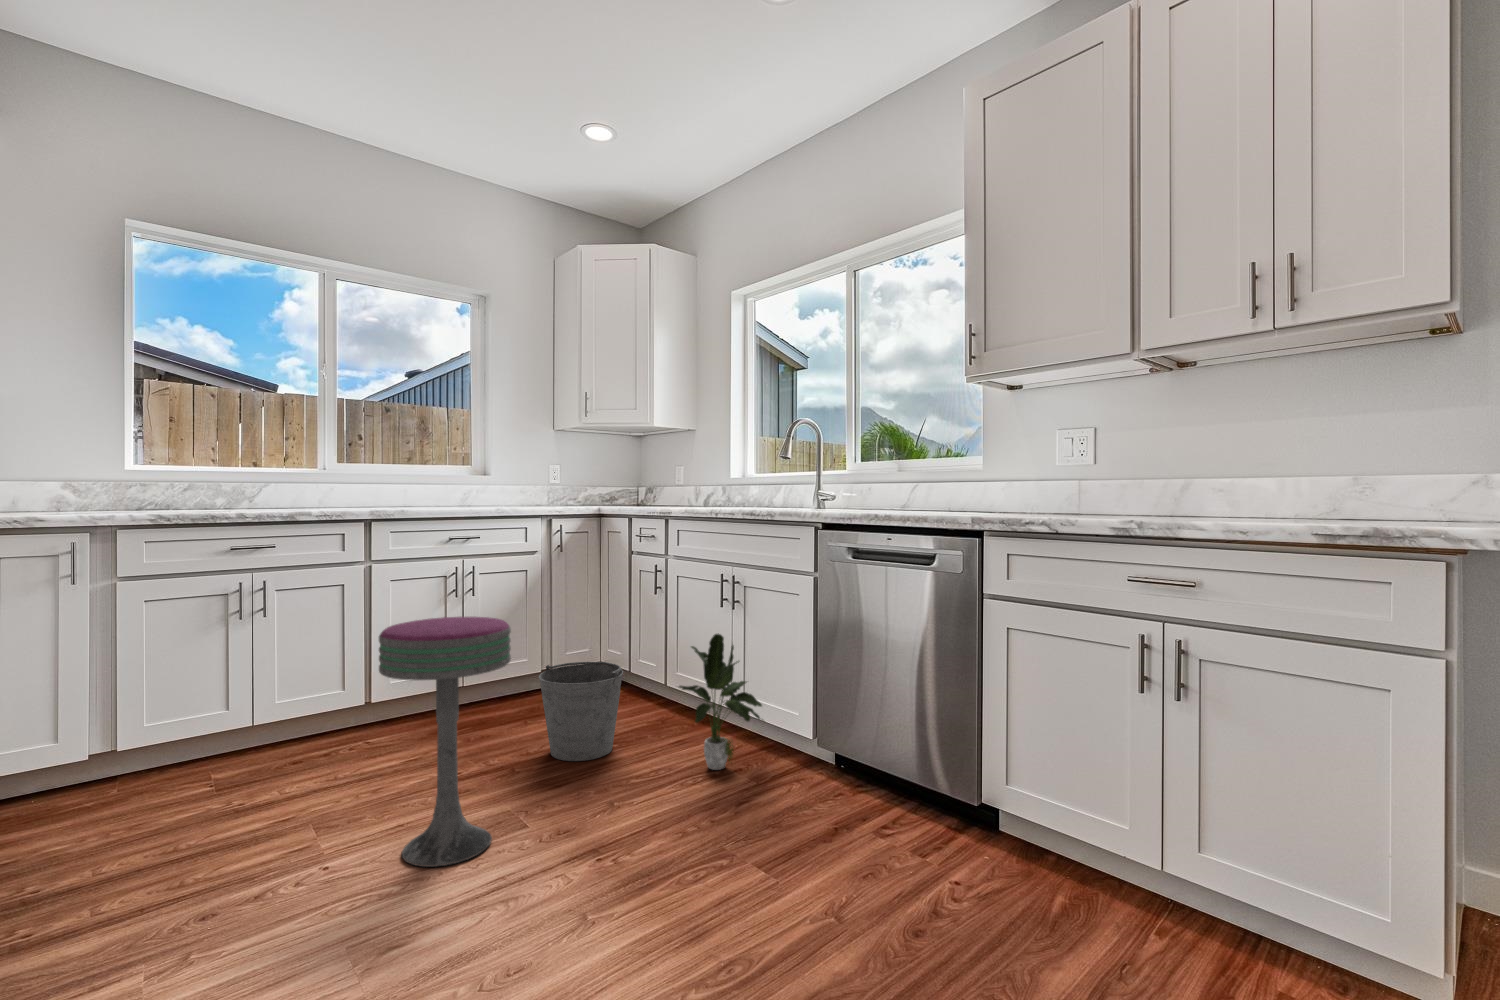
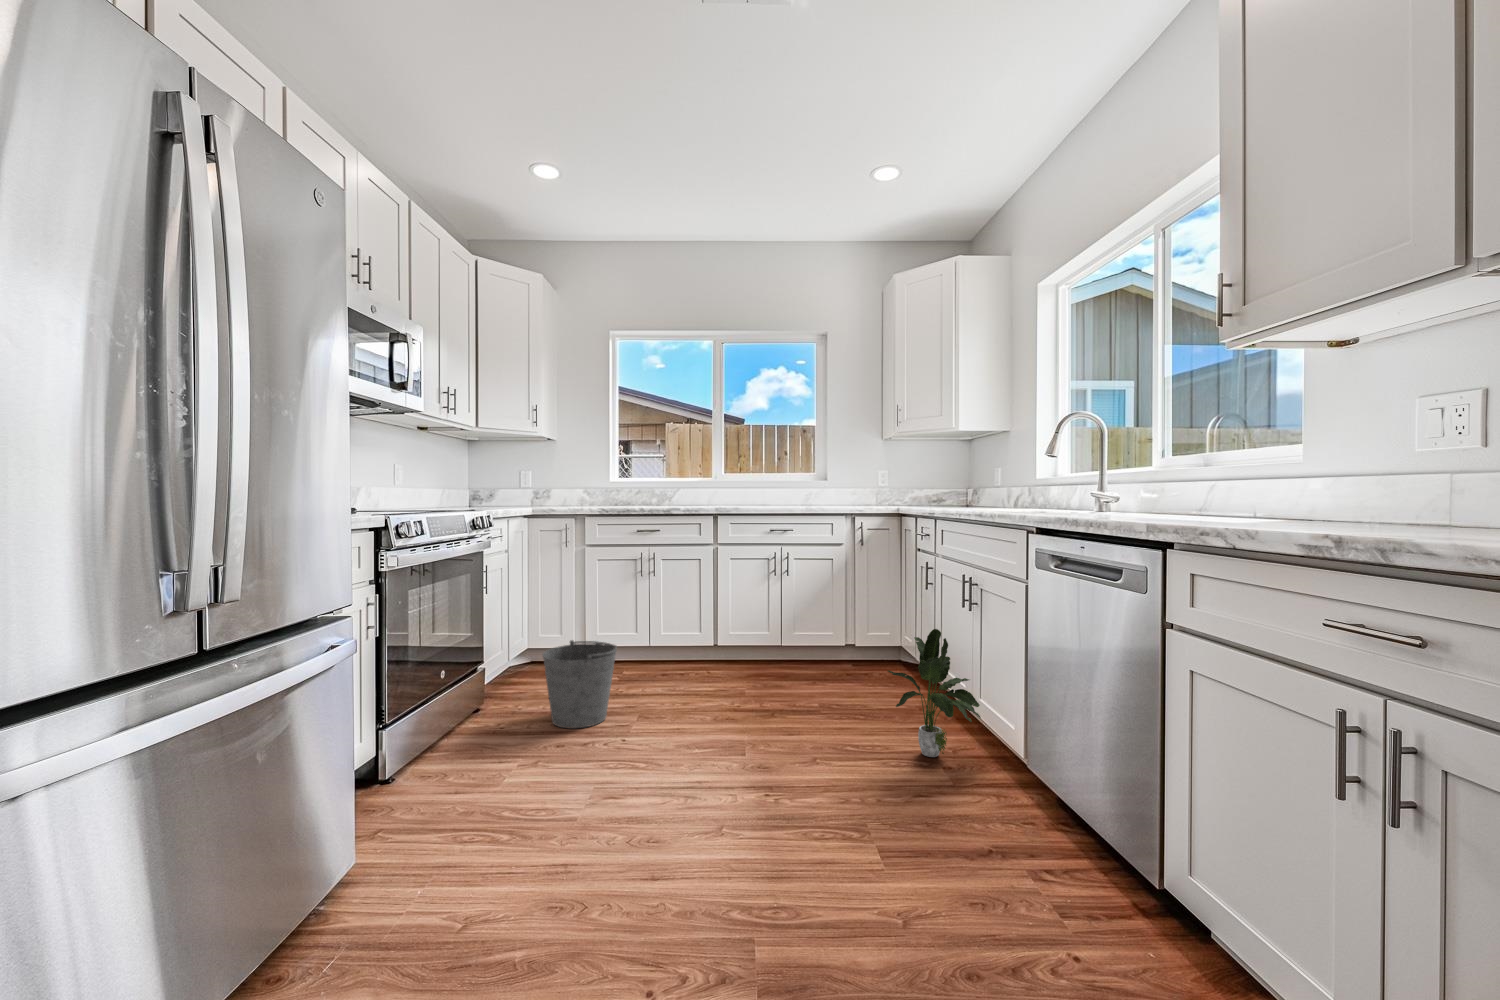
bar stool: present [379,617,511,867] -> none [643,587,733,767]
bucket: present [539,662,623,761] -> present [543,640,617,728]

